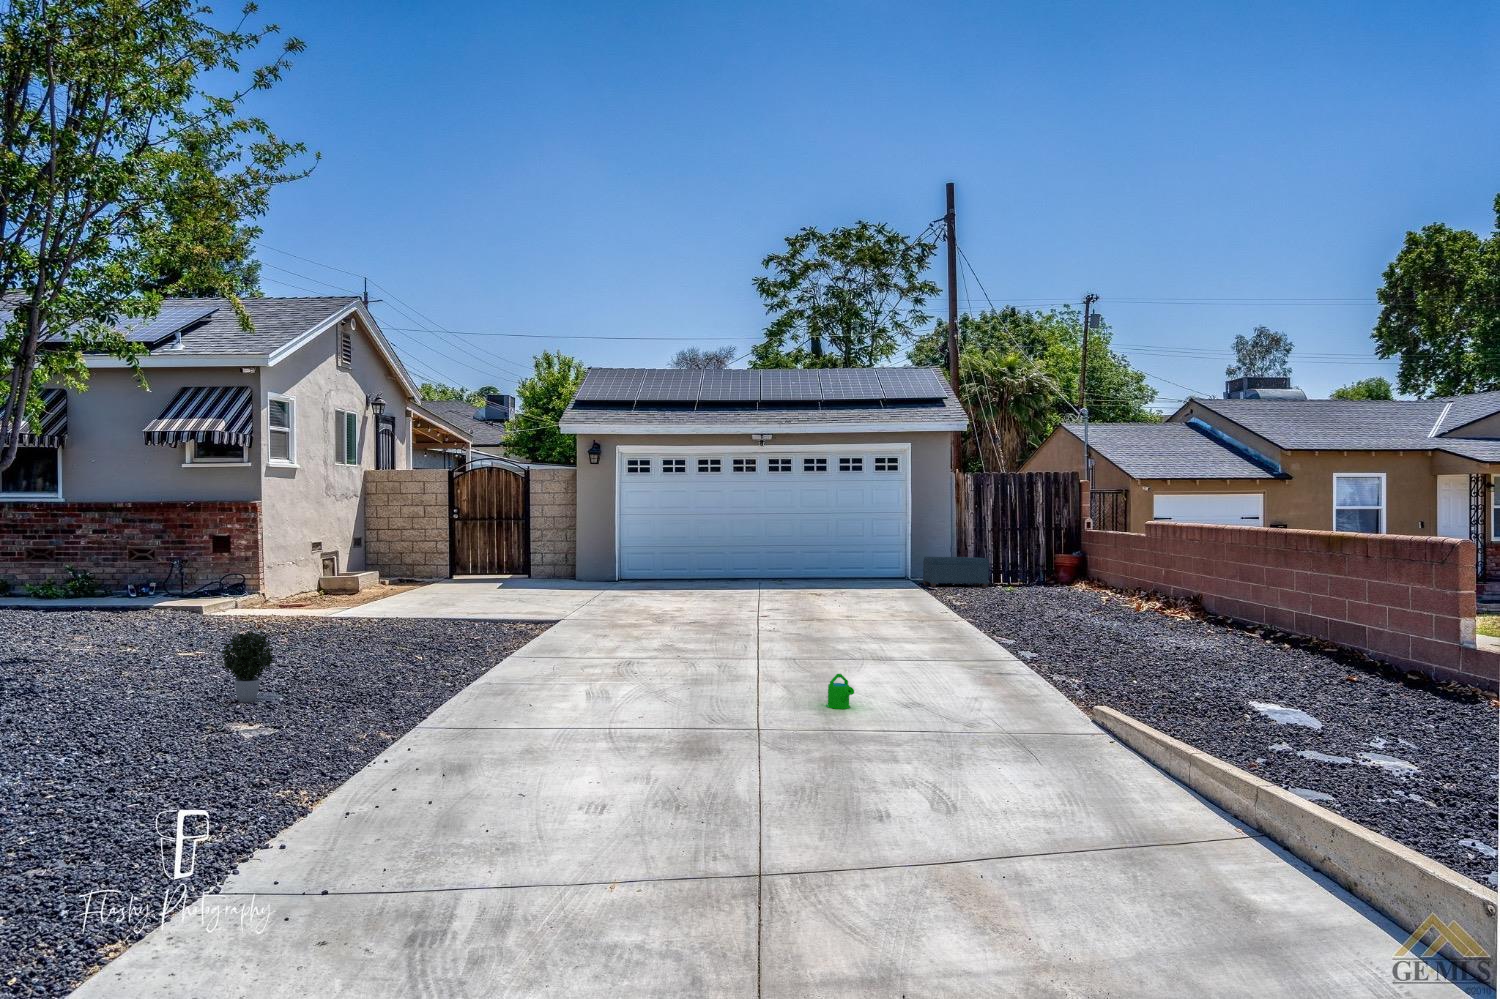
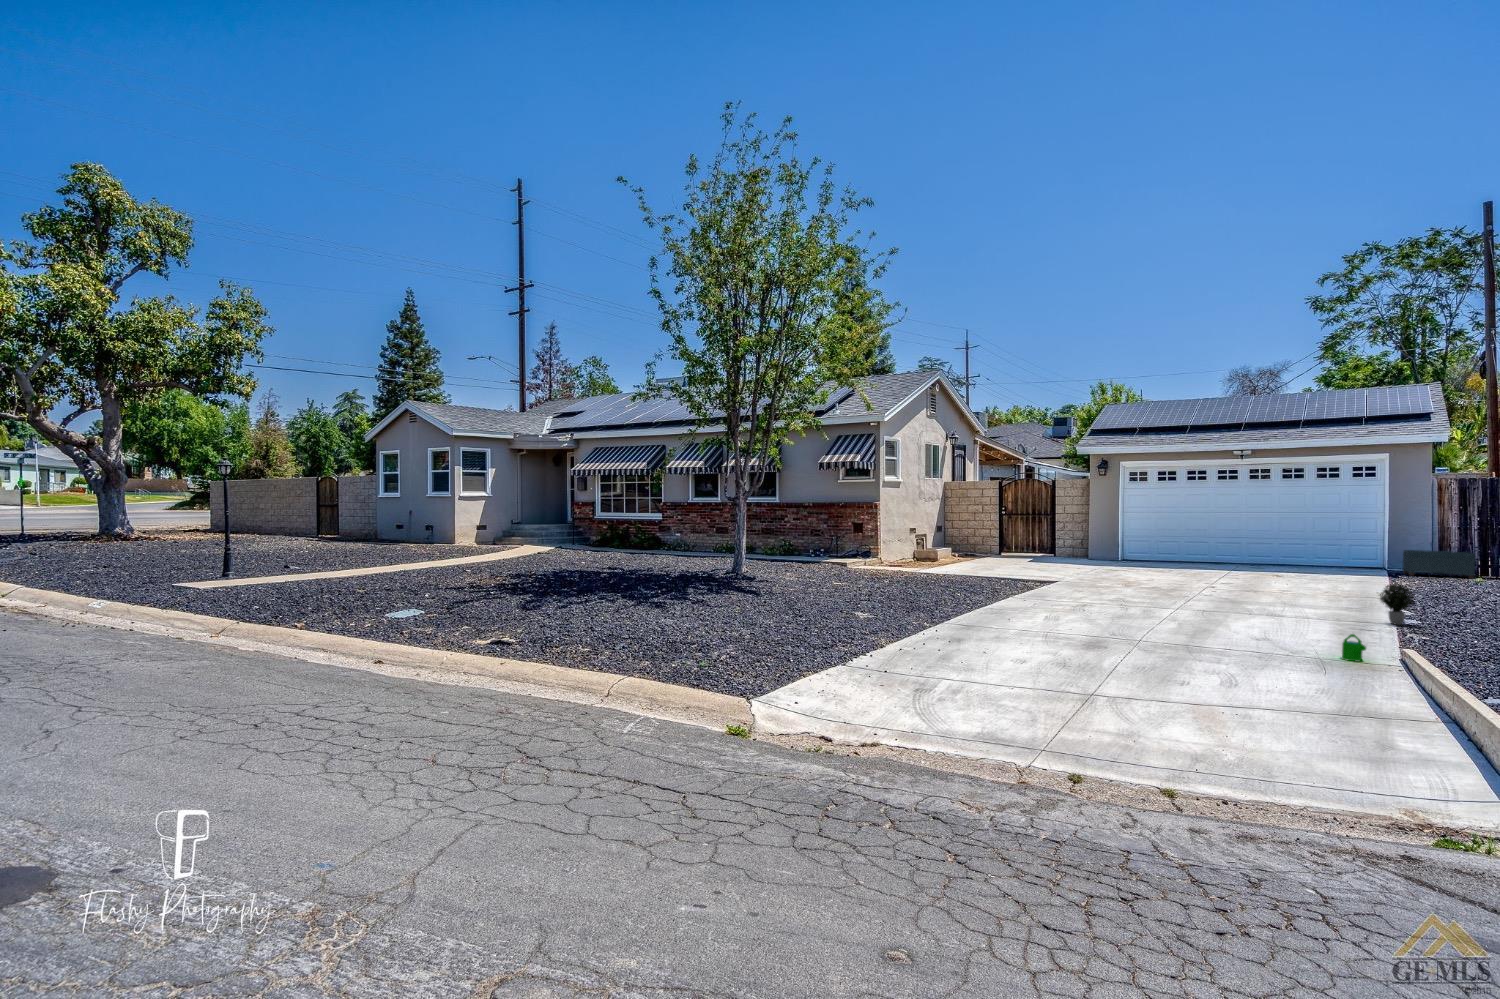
potted plant: present [221,631,274,703] -> present [1380,584,1415,625]
watering can: present [826,674,854,709] -> present [1342,634,1366,662]

